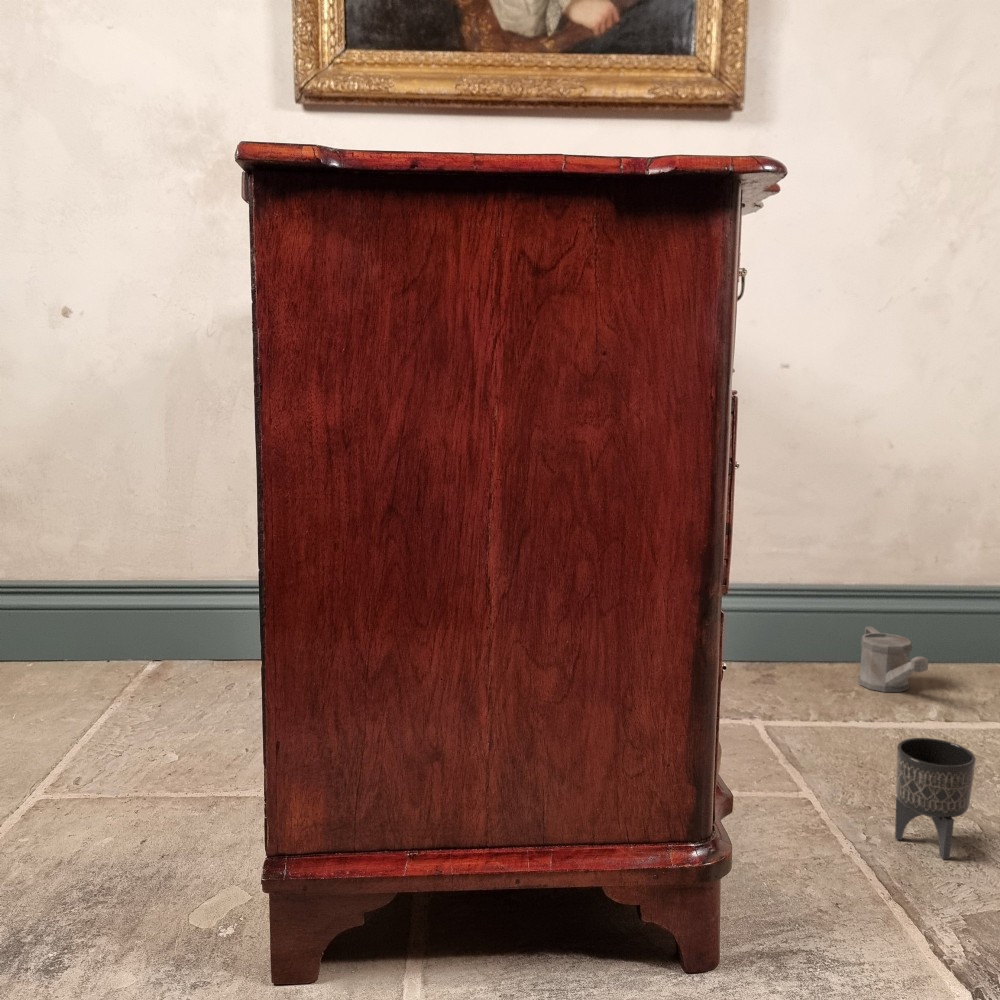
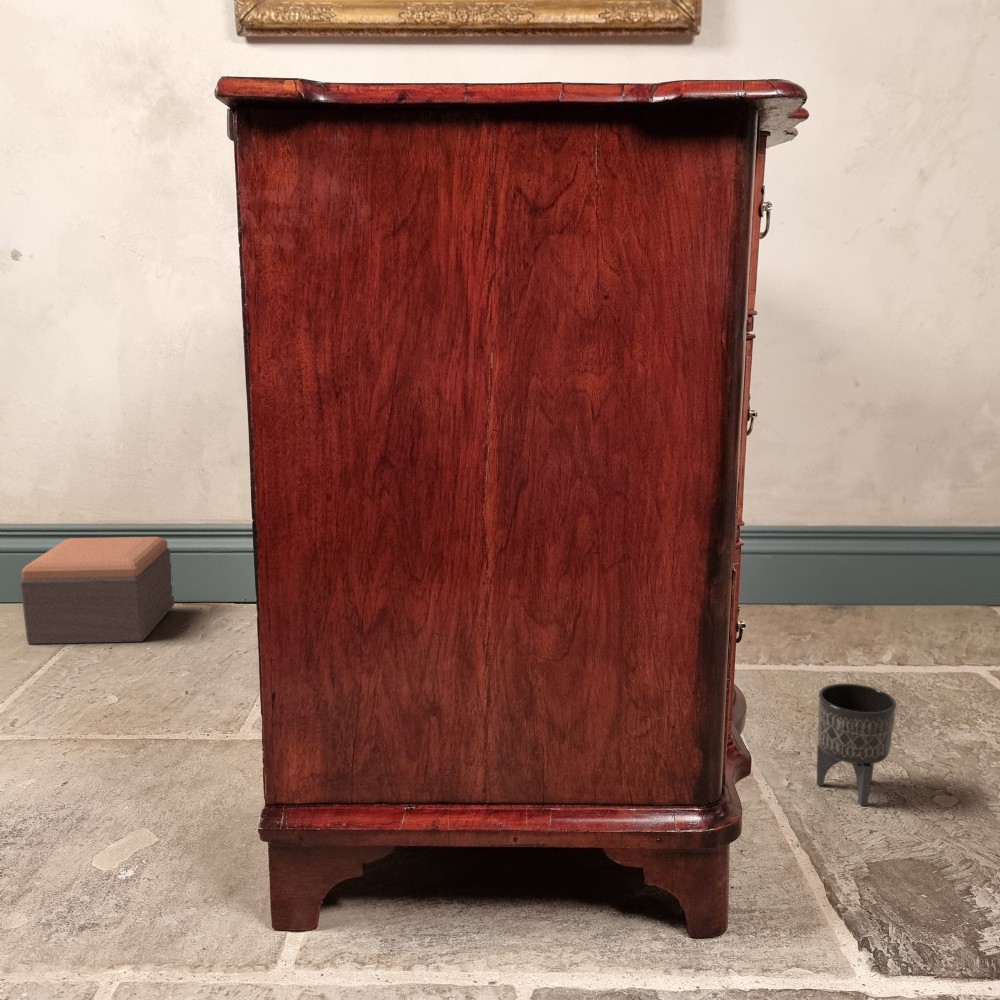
footstool: none [67,592,213,701] -> present [20,537,174,644]
watering can: present [858,627,929,692] -> none [816,570,881,636]

